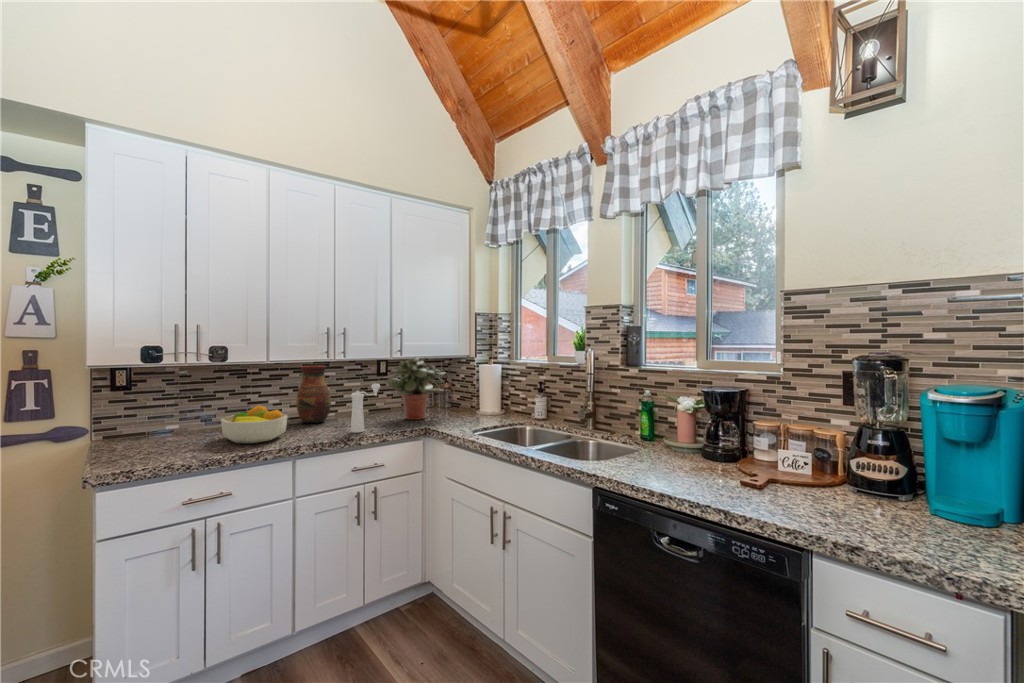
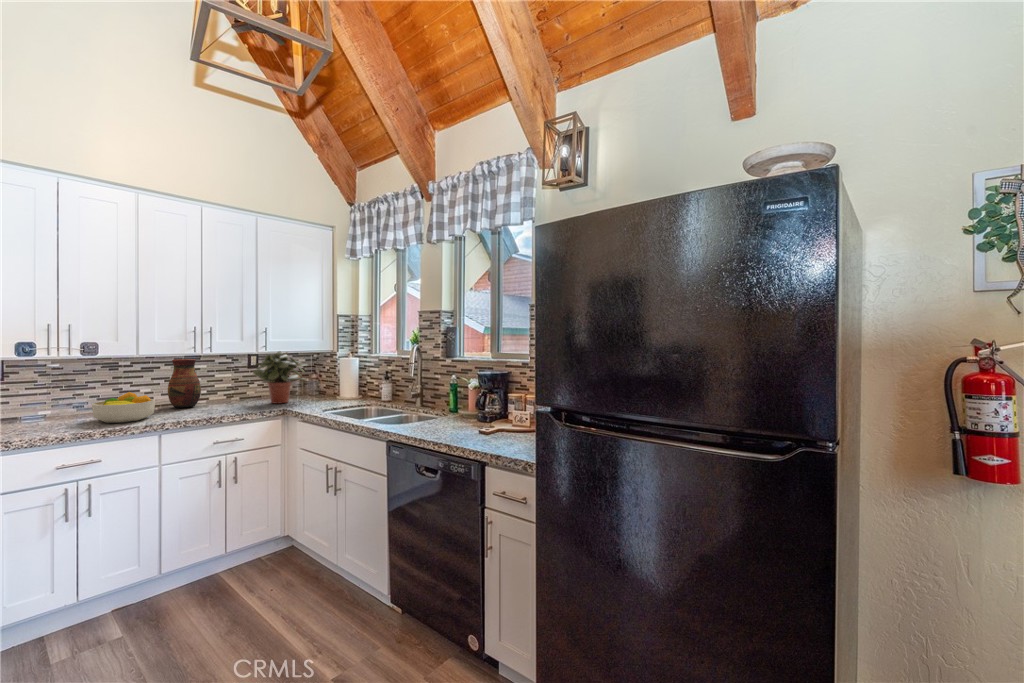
pepper mill: present [351,384,380,433] -> none [215,373,244,413]

